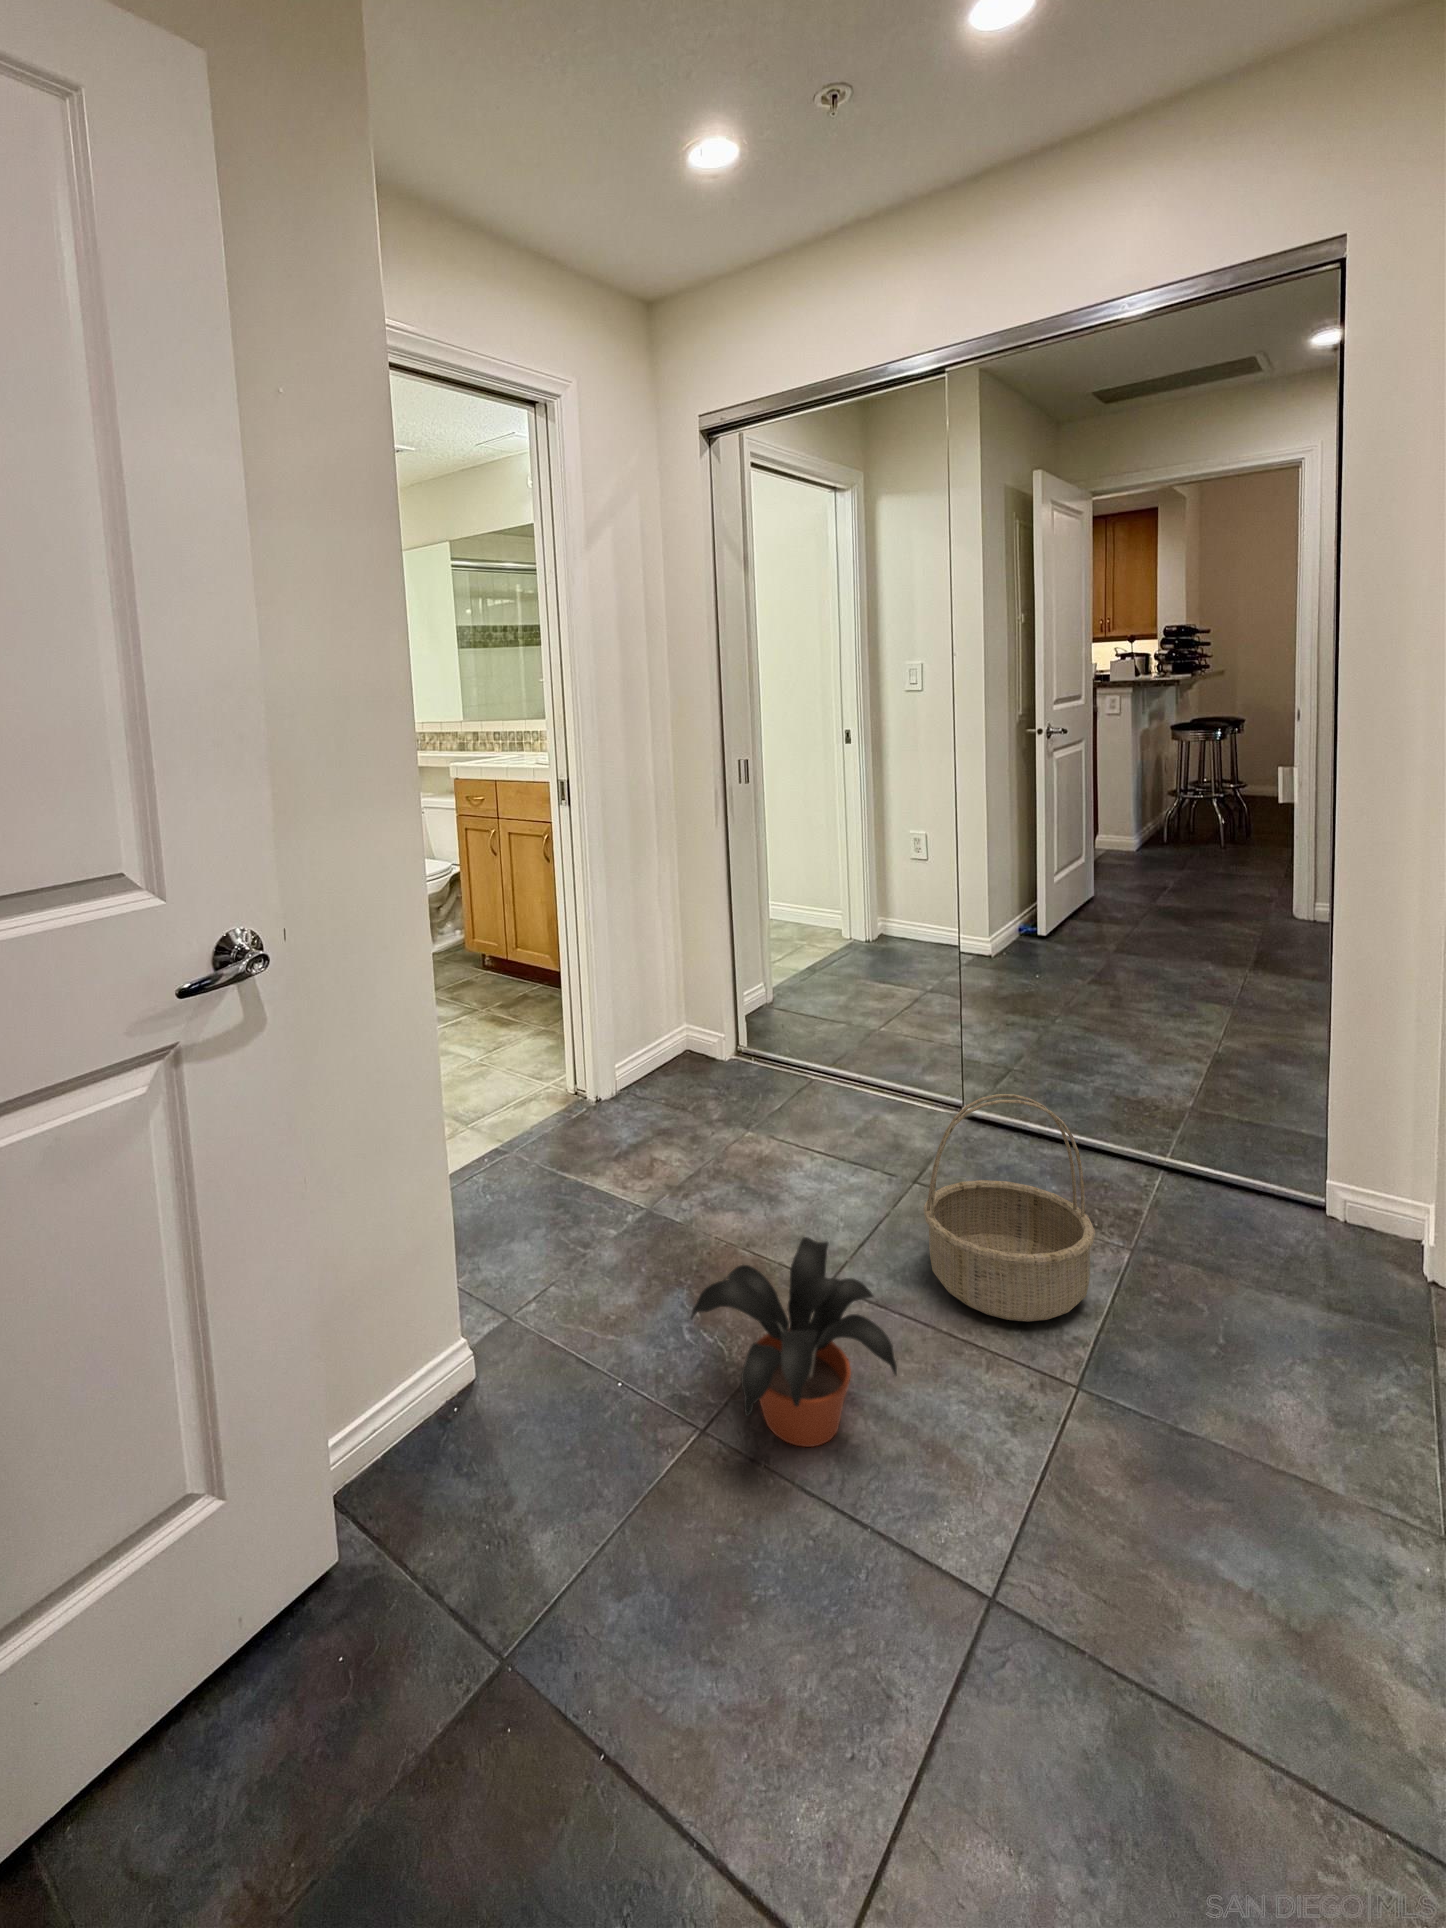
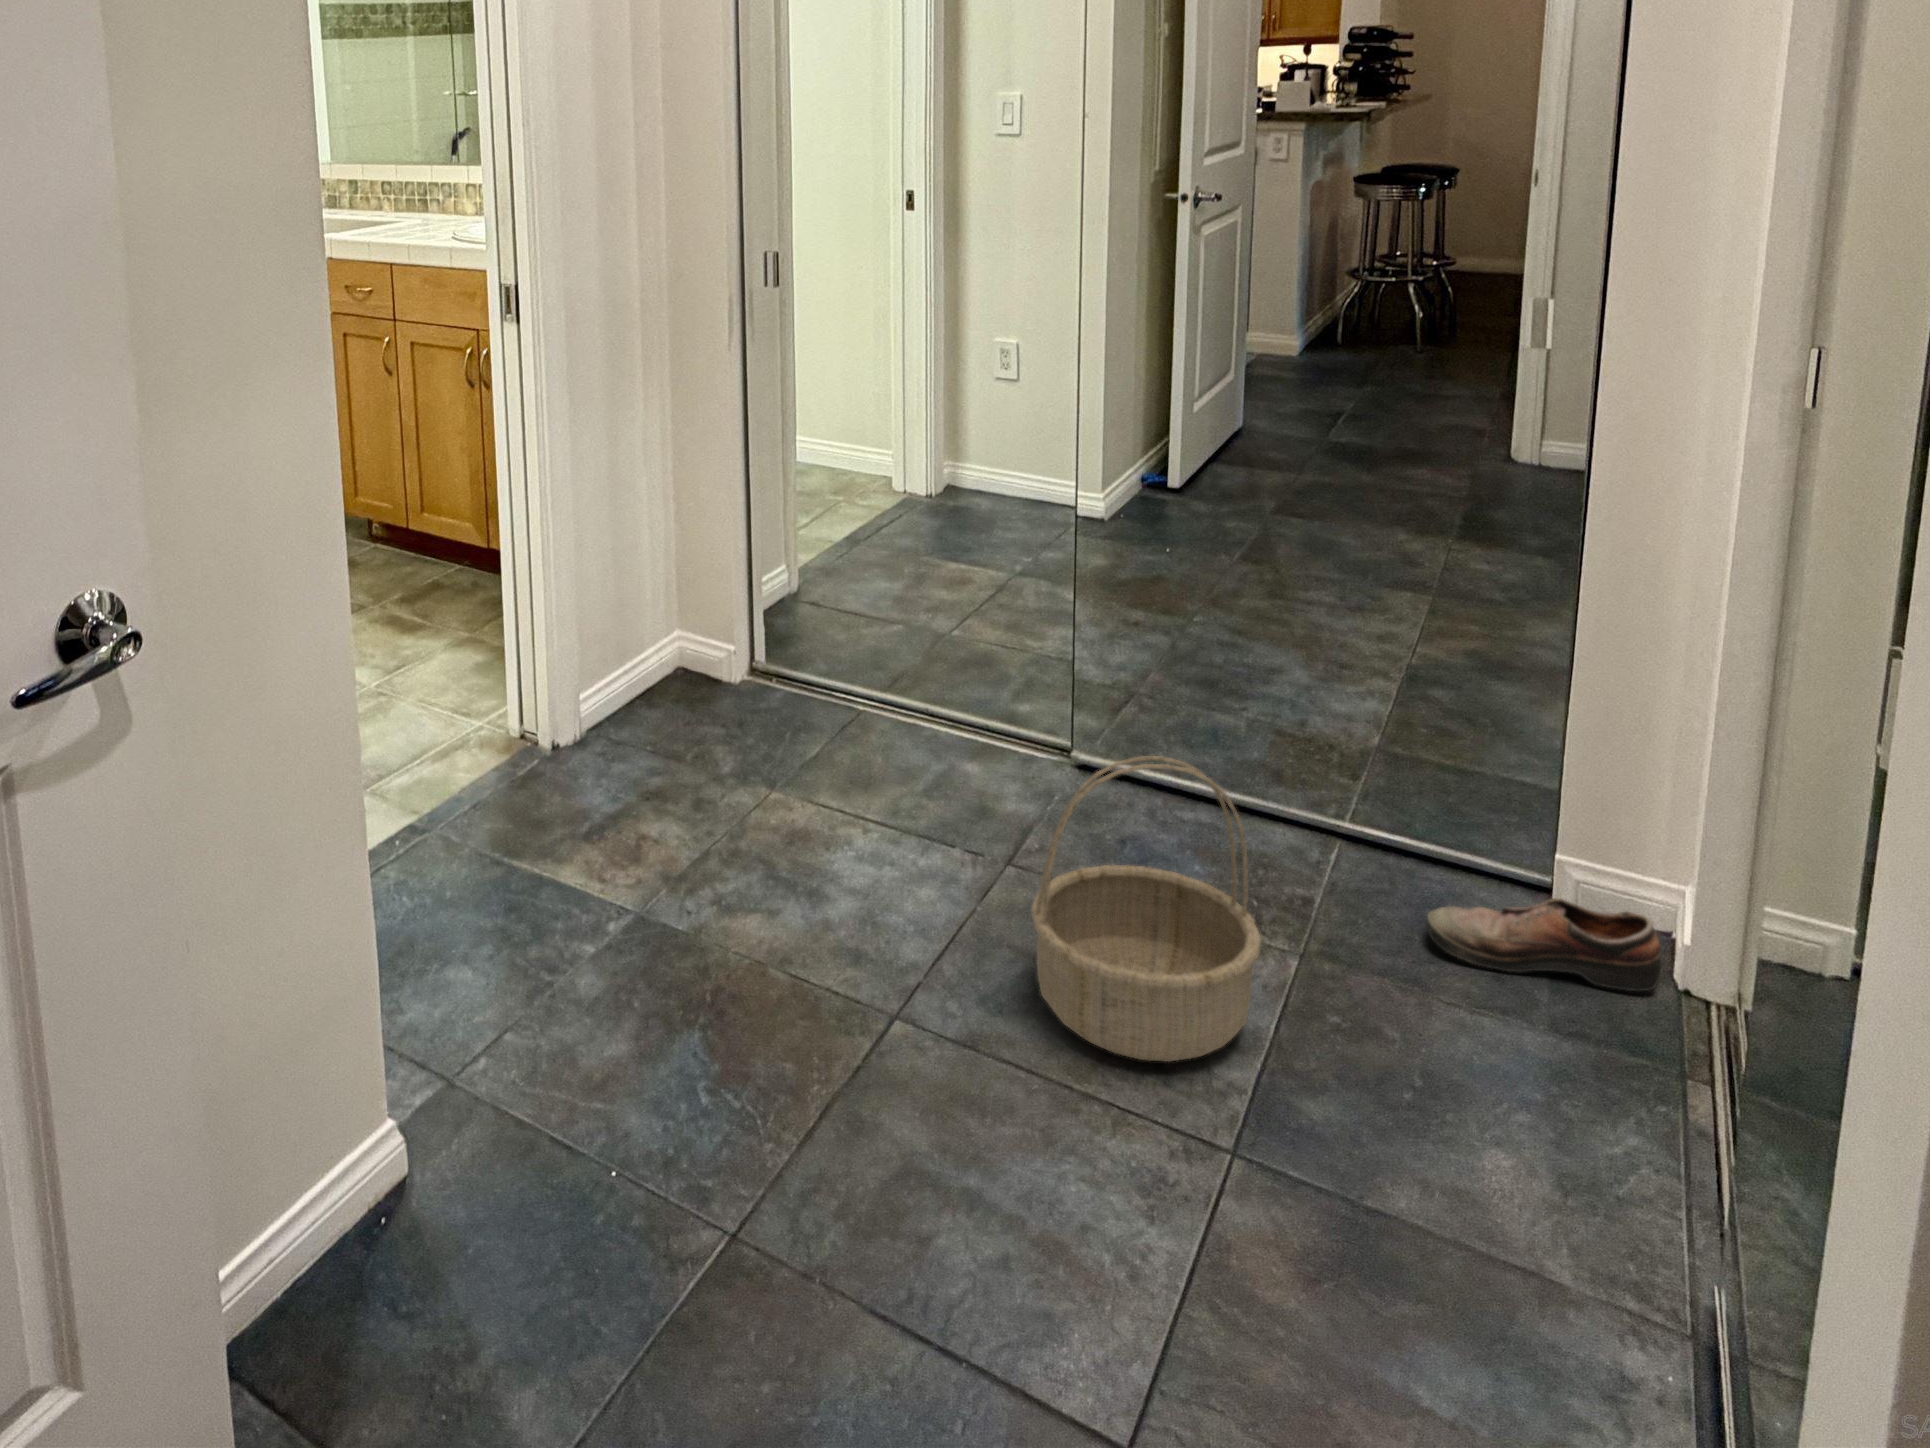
shoe: none [1228,1215,1415,1286] -> present [1426,898,1661,991]
potted plant: present [691,1237,897,1447] -> none [723,968,1010,1260]

